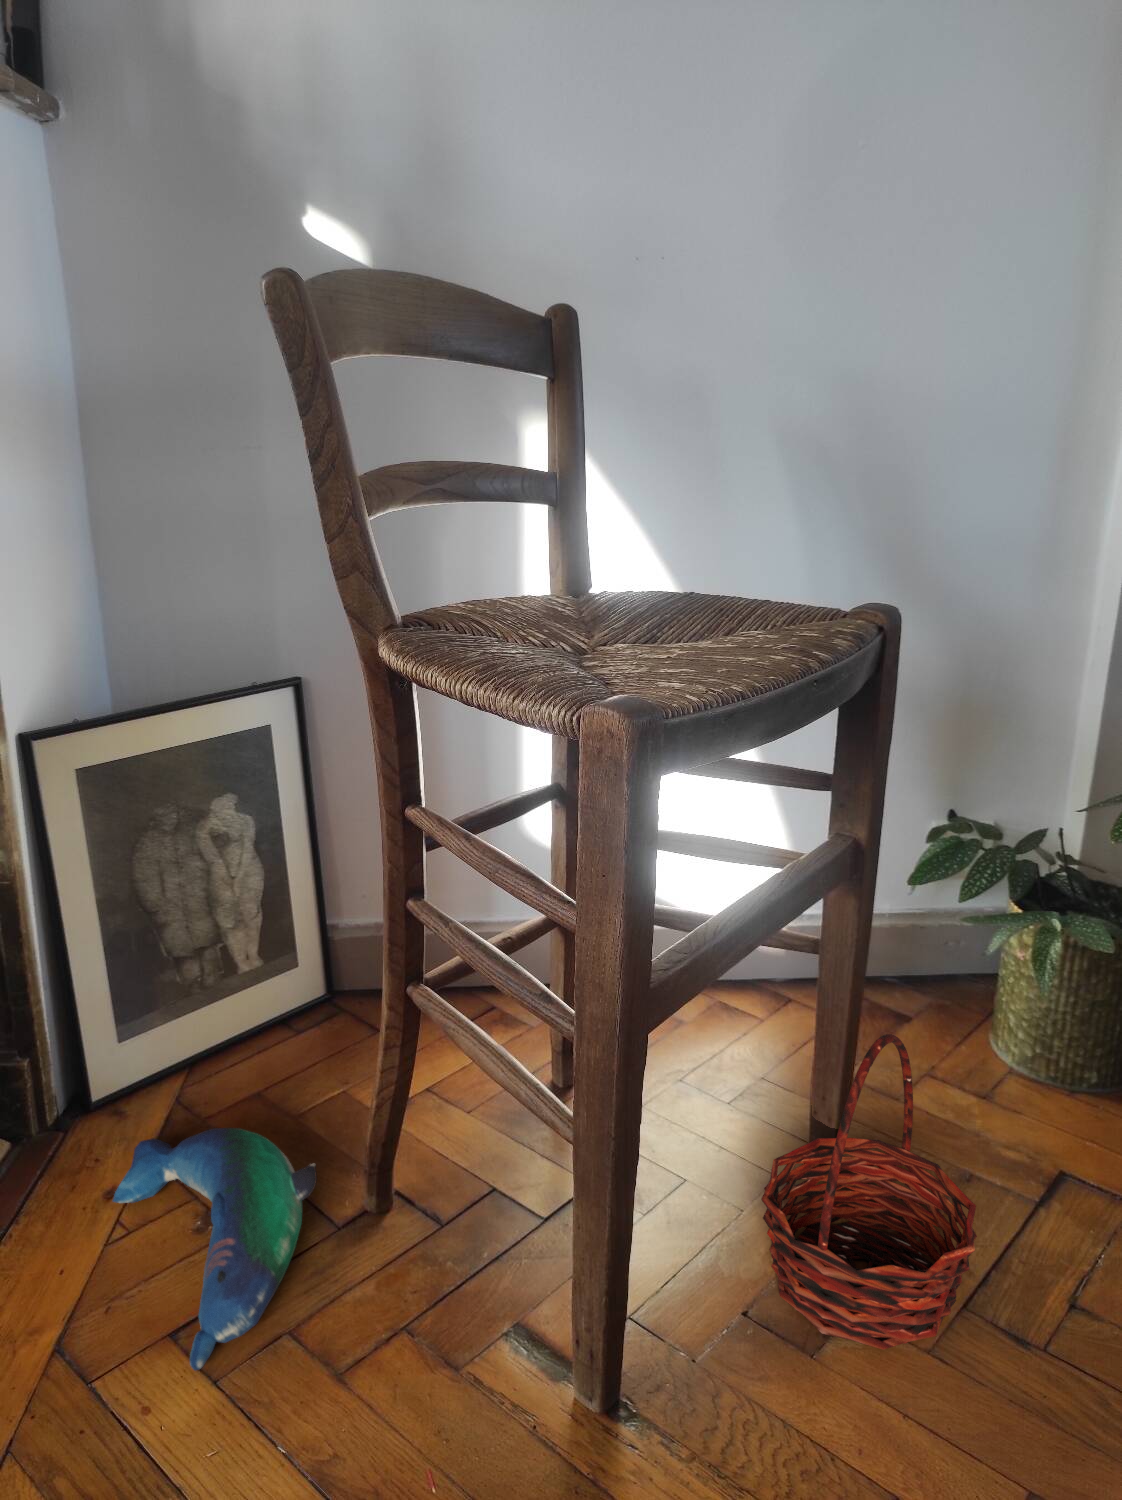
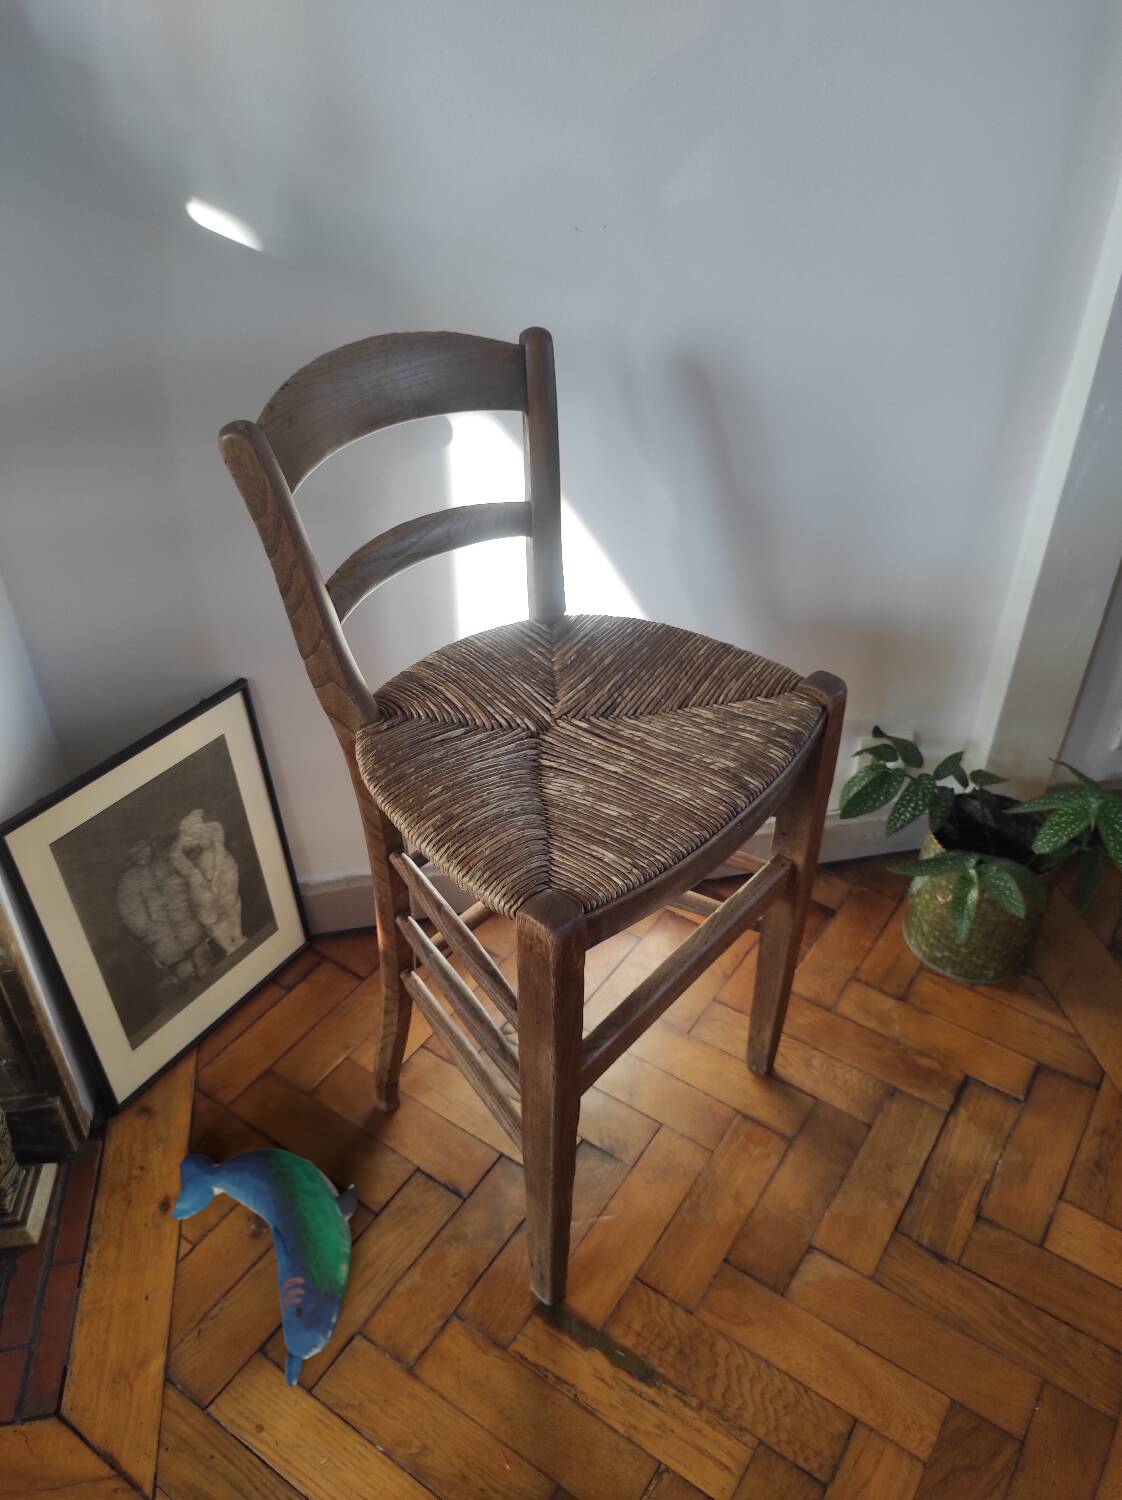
basket: present [761,1034,977,1350] -> none [737,1057,910,1284]

